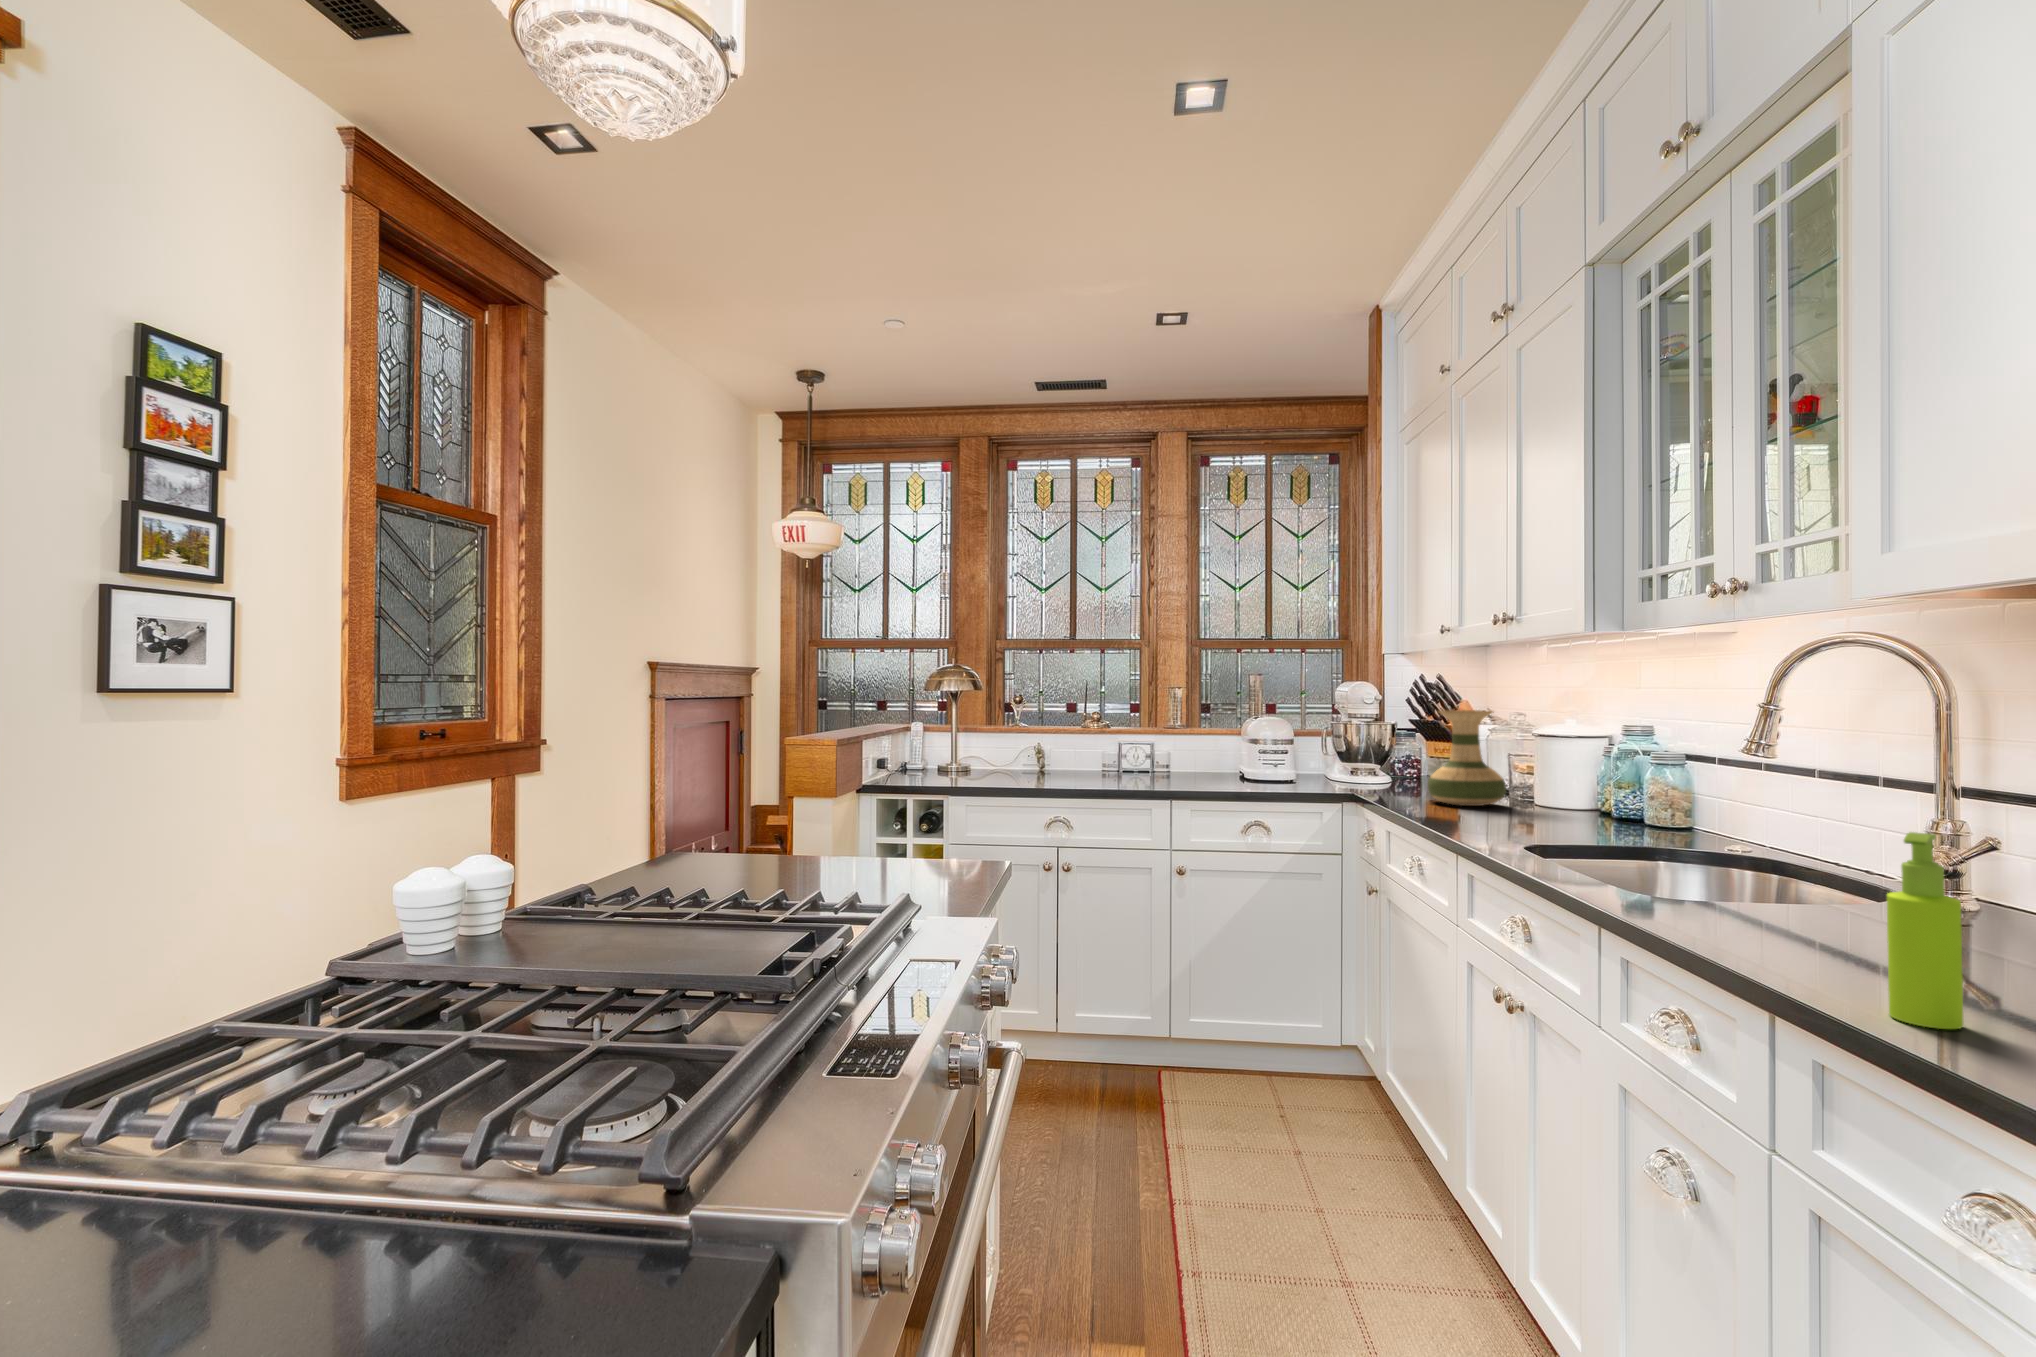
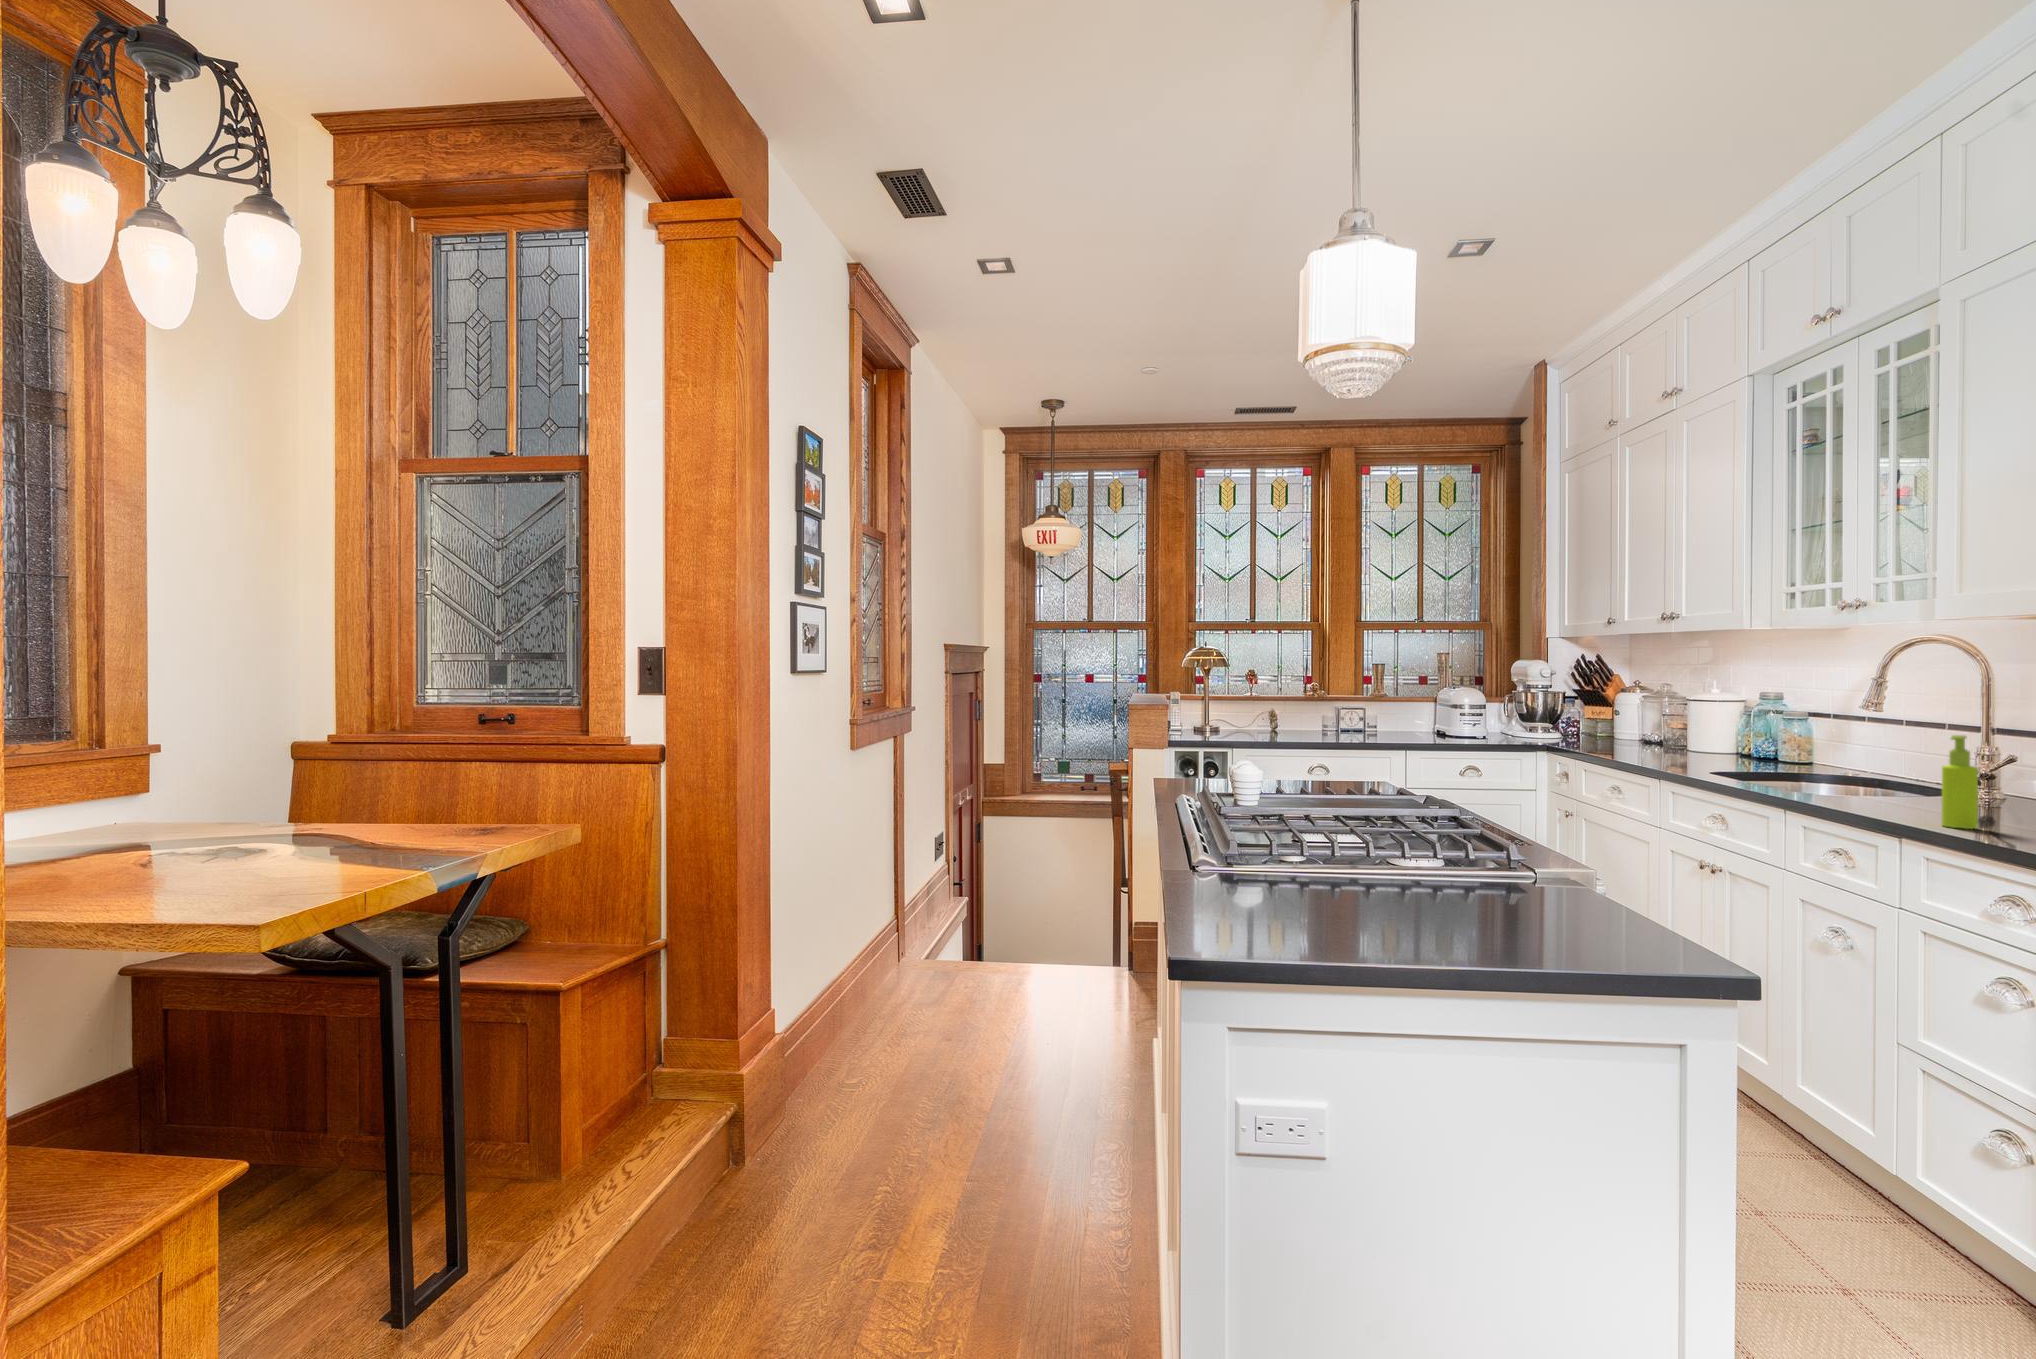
vase: present [1428,710,1506,806] -> none [1604,681,1667,753]

